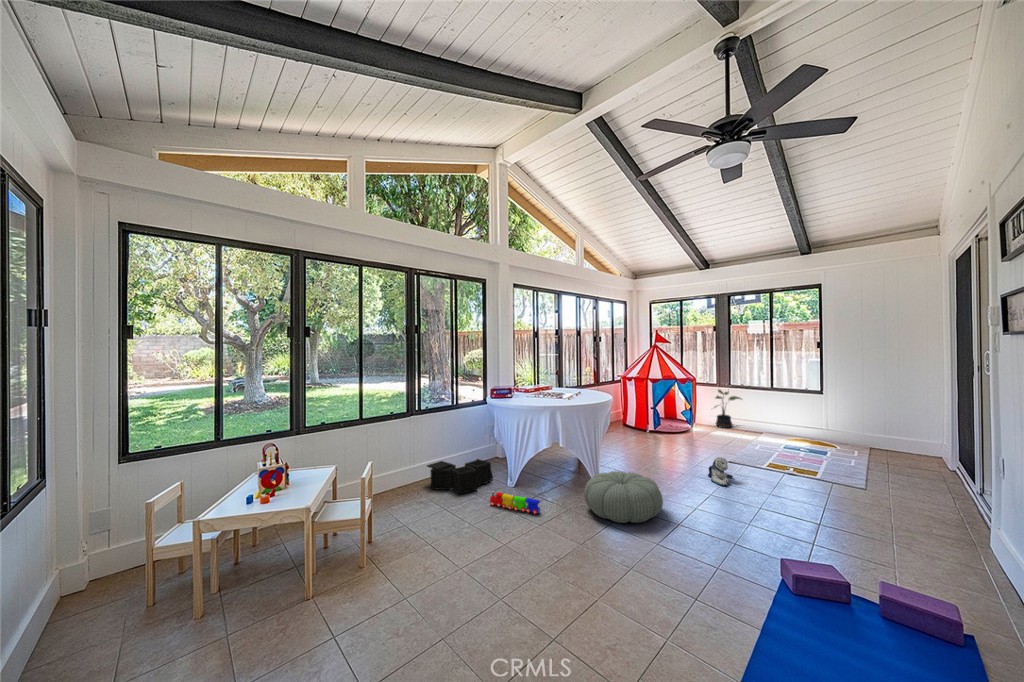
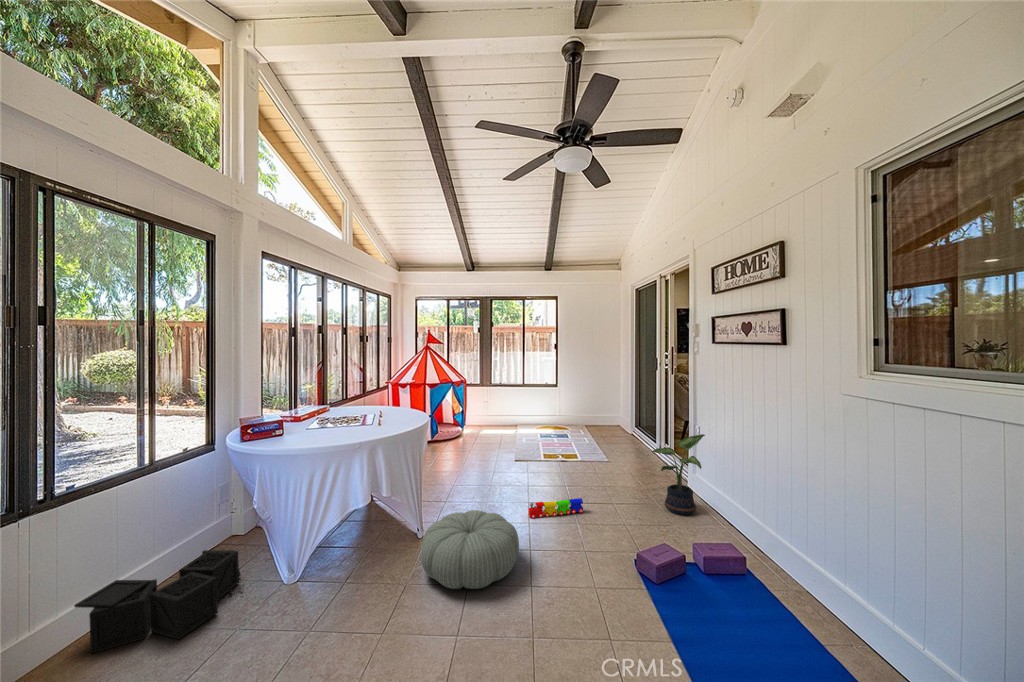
potted plant: present [715,390,742,428] -> present [652,434,705,515]
plush toy: present [708,457,733,486] -> none [516,465,541,496]
toy train: present [490,491,540,514] -> present [529,498,583,519]

